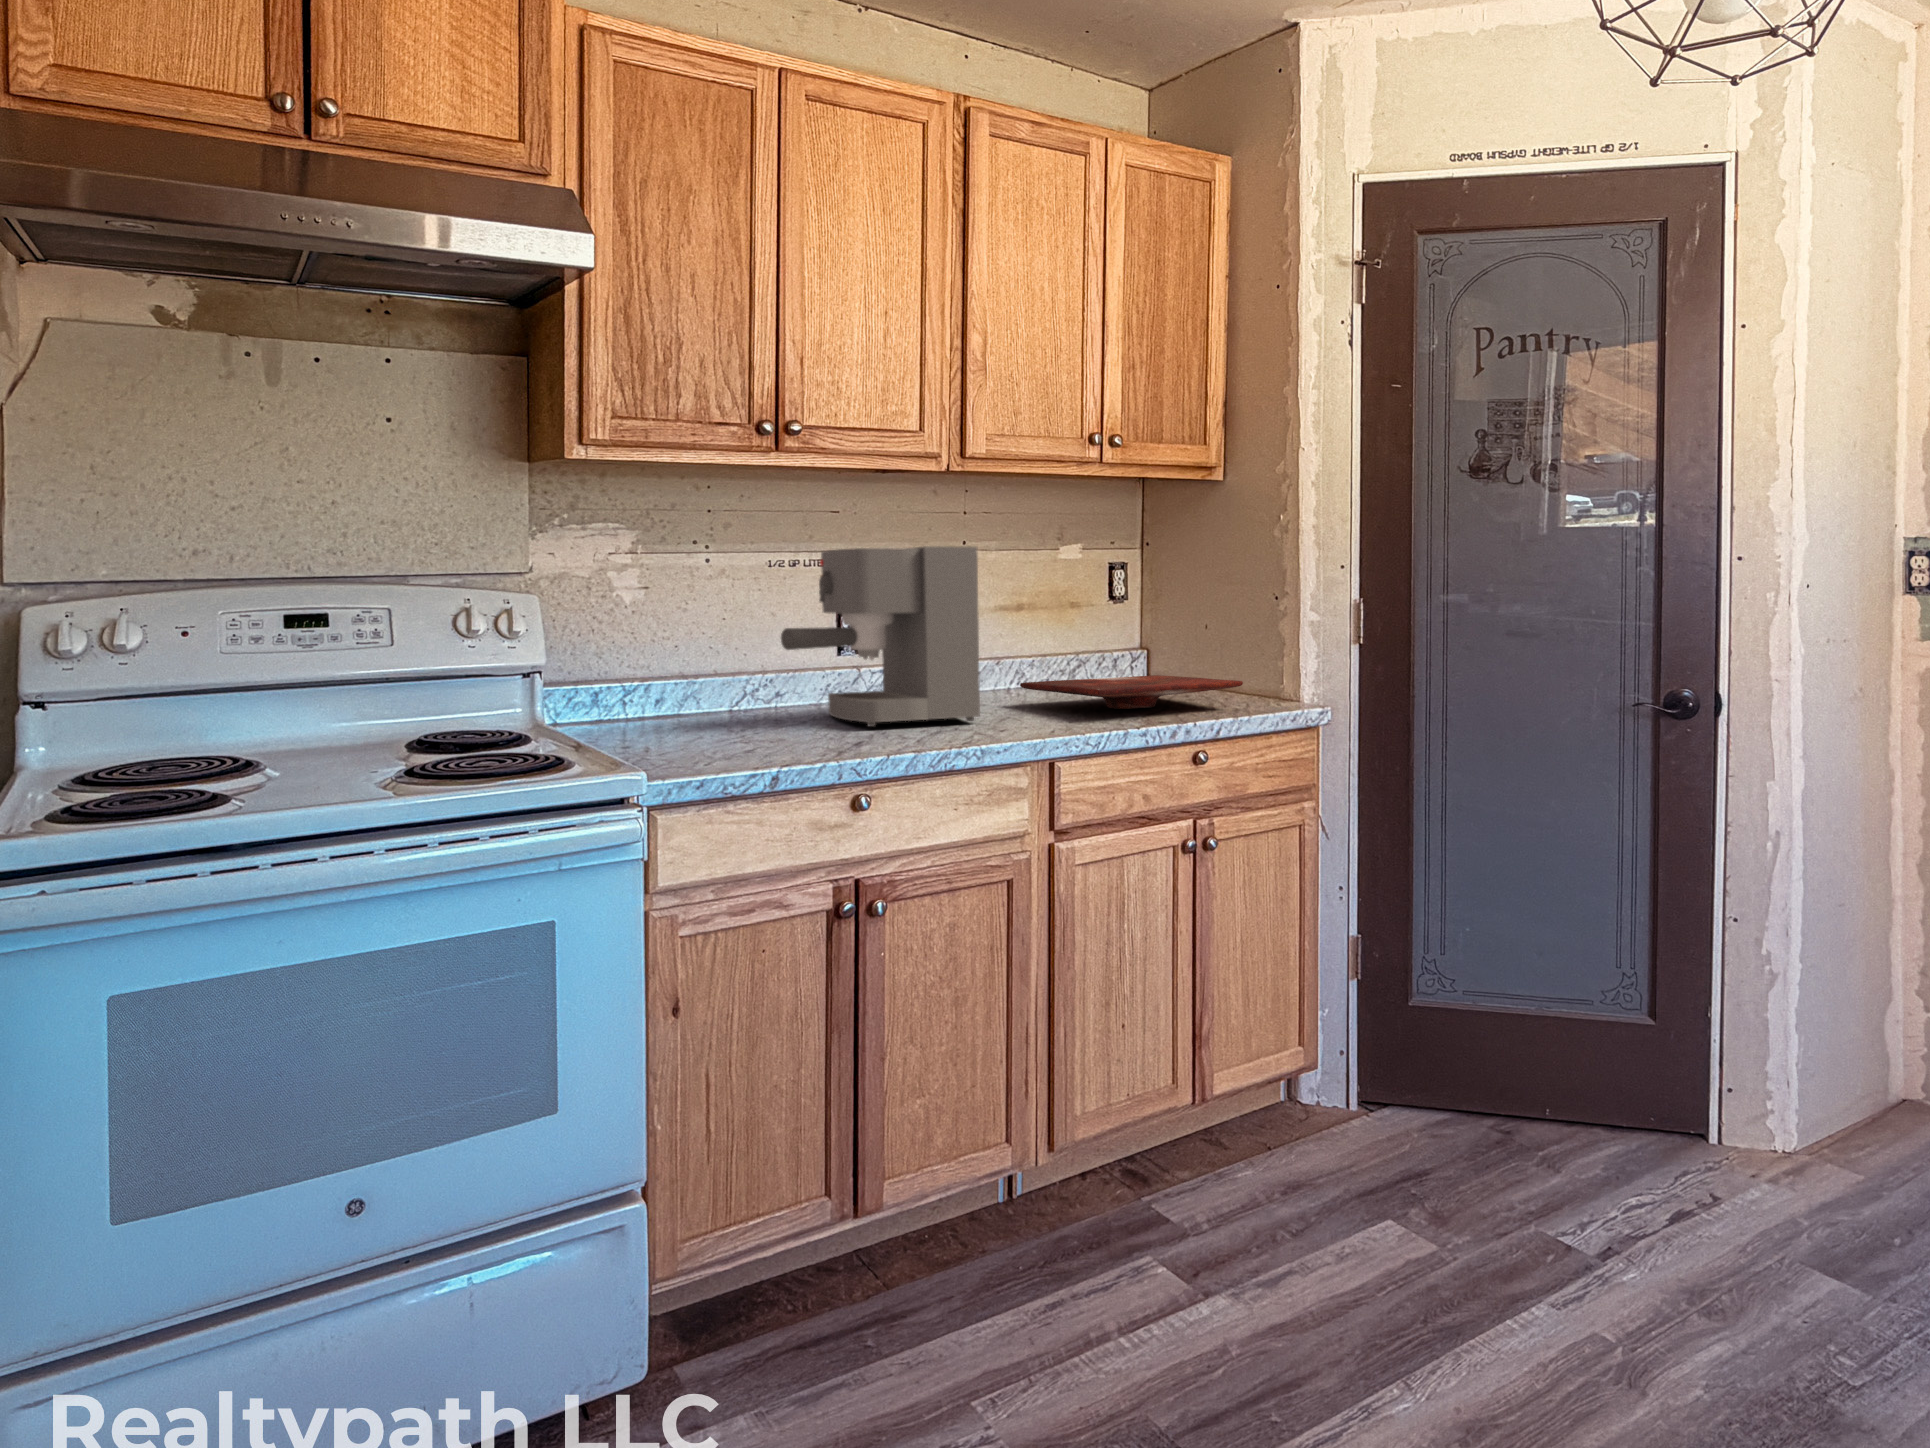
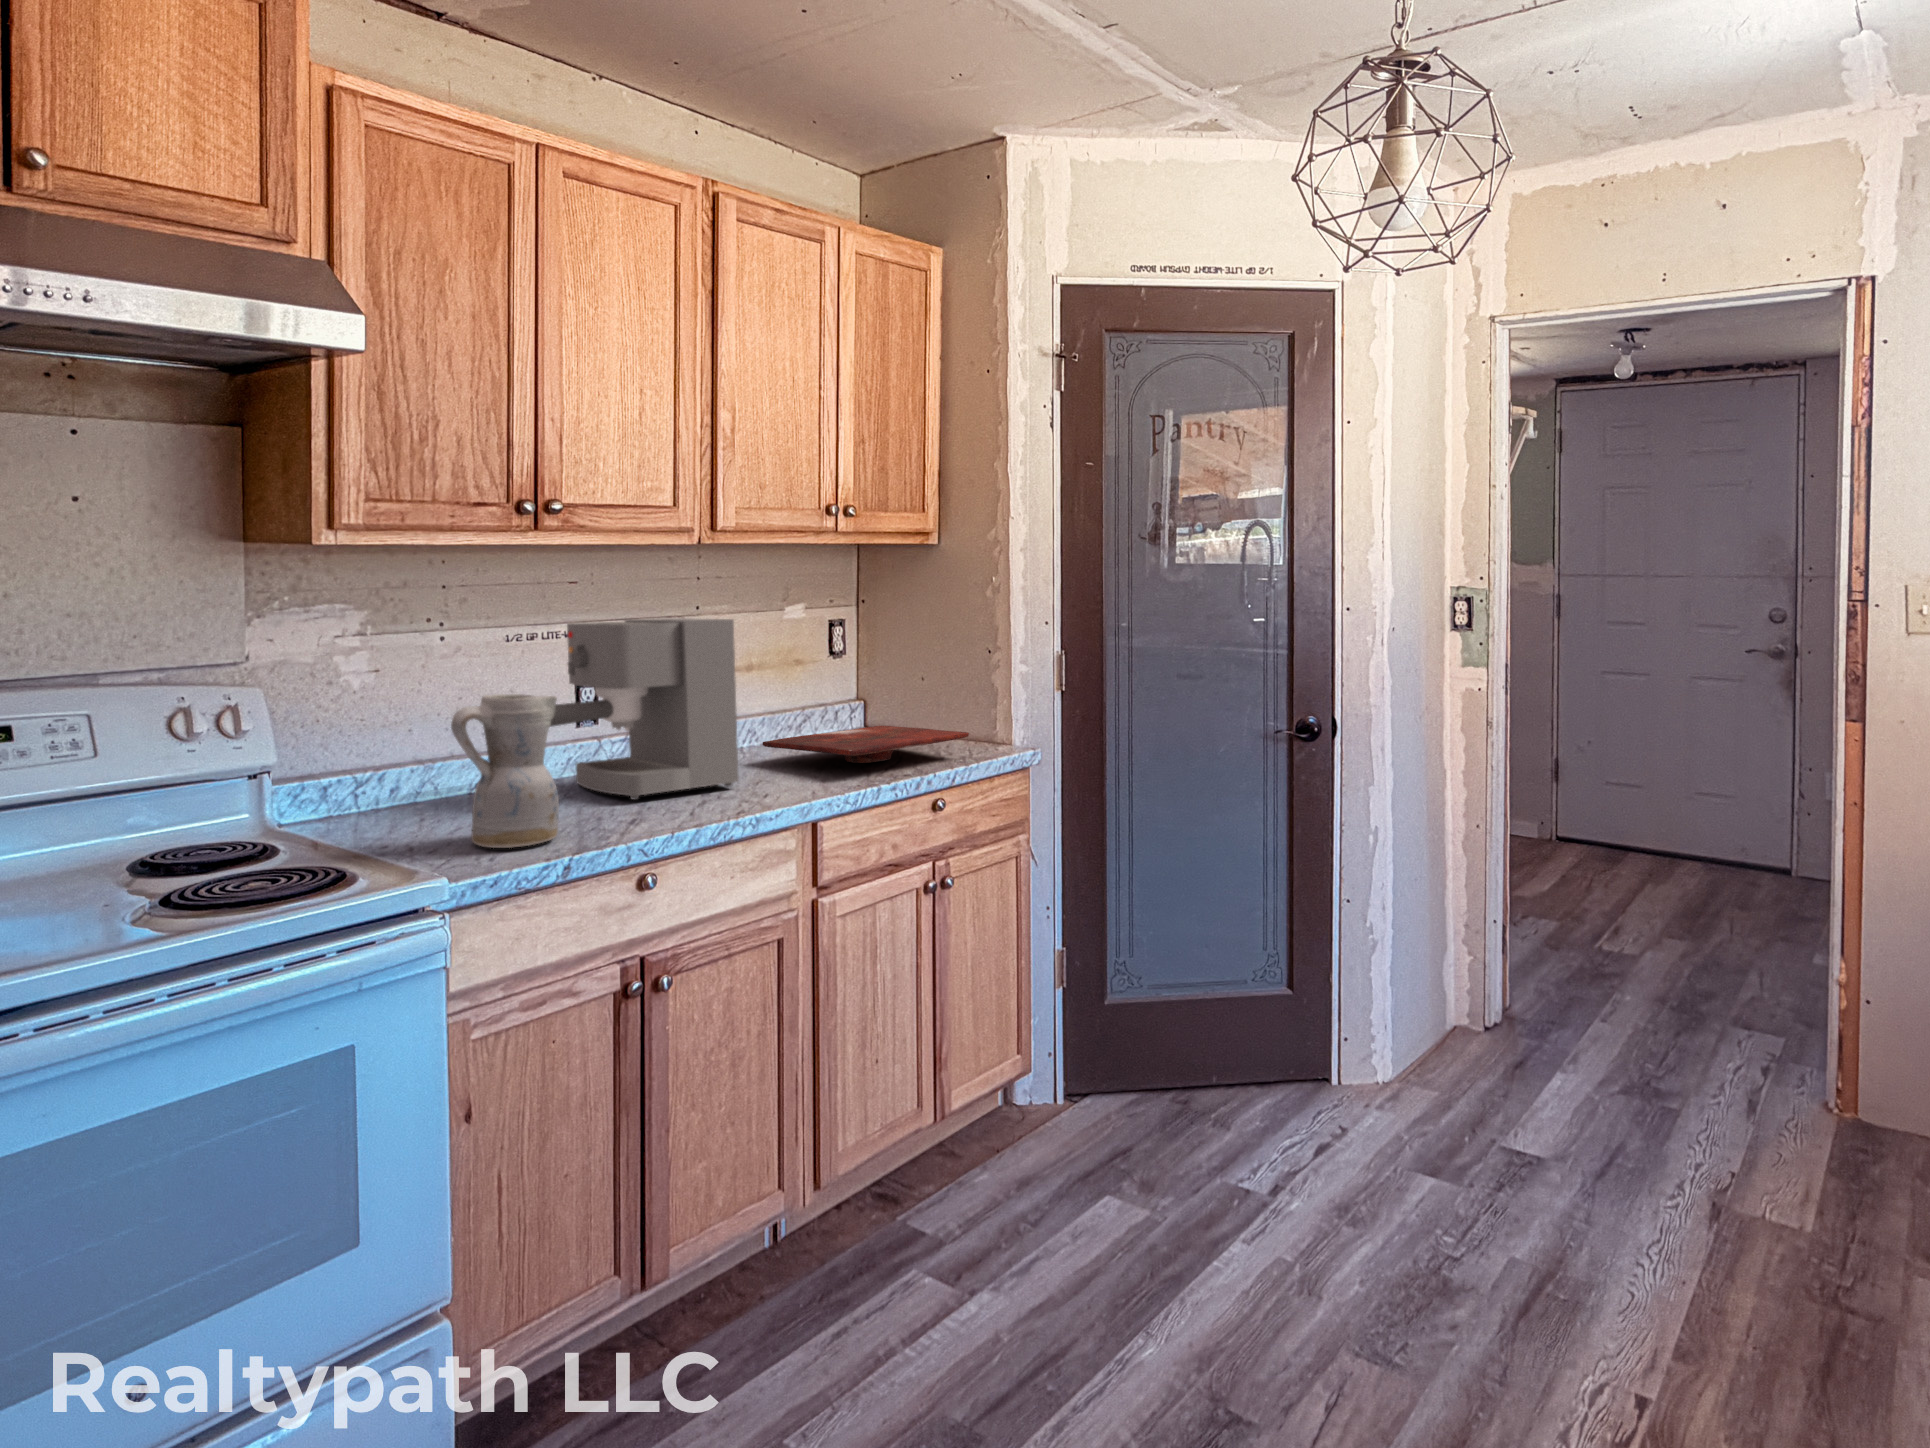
ceramic pitcher: none [678,607,780,755] -> present [451,694,559,848]

